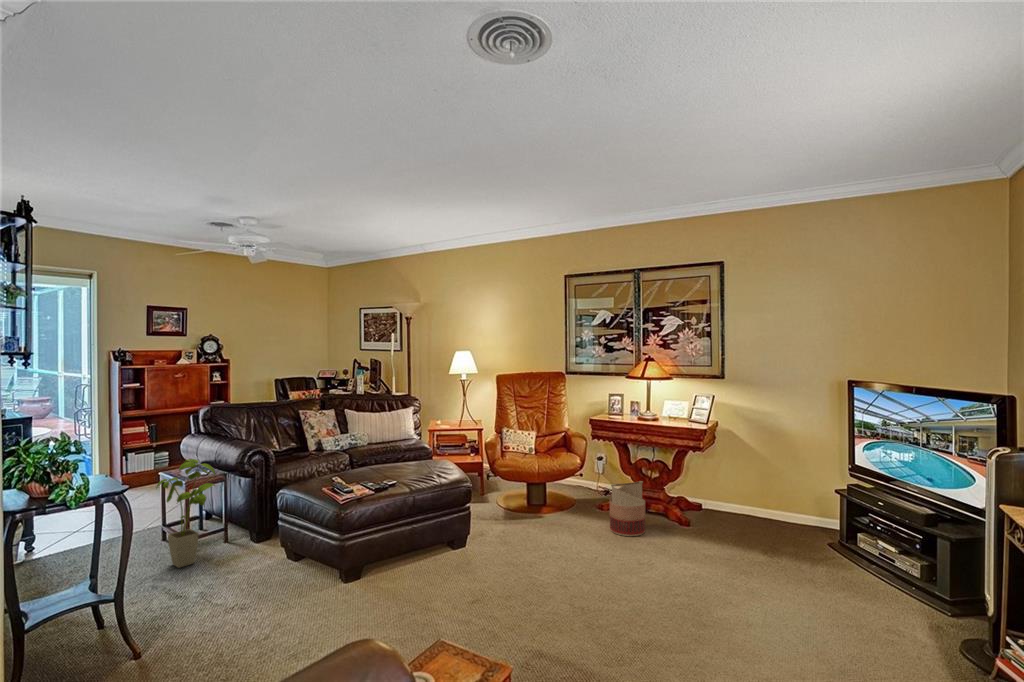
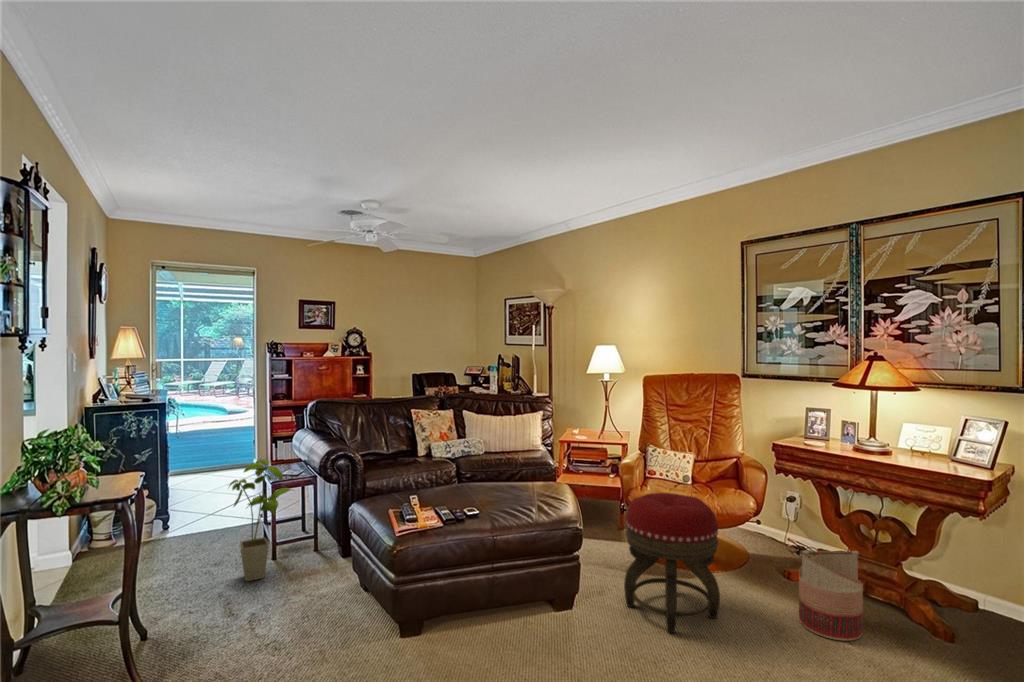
footstool: none [501,457,564,548] -> present [624,493,720,633]

